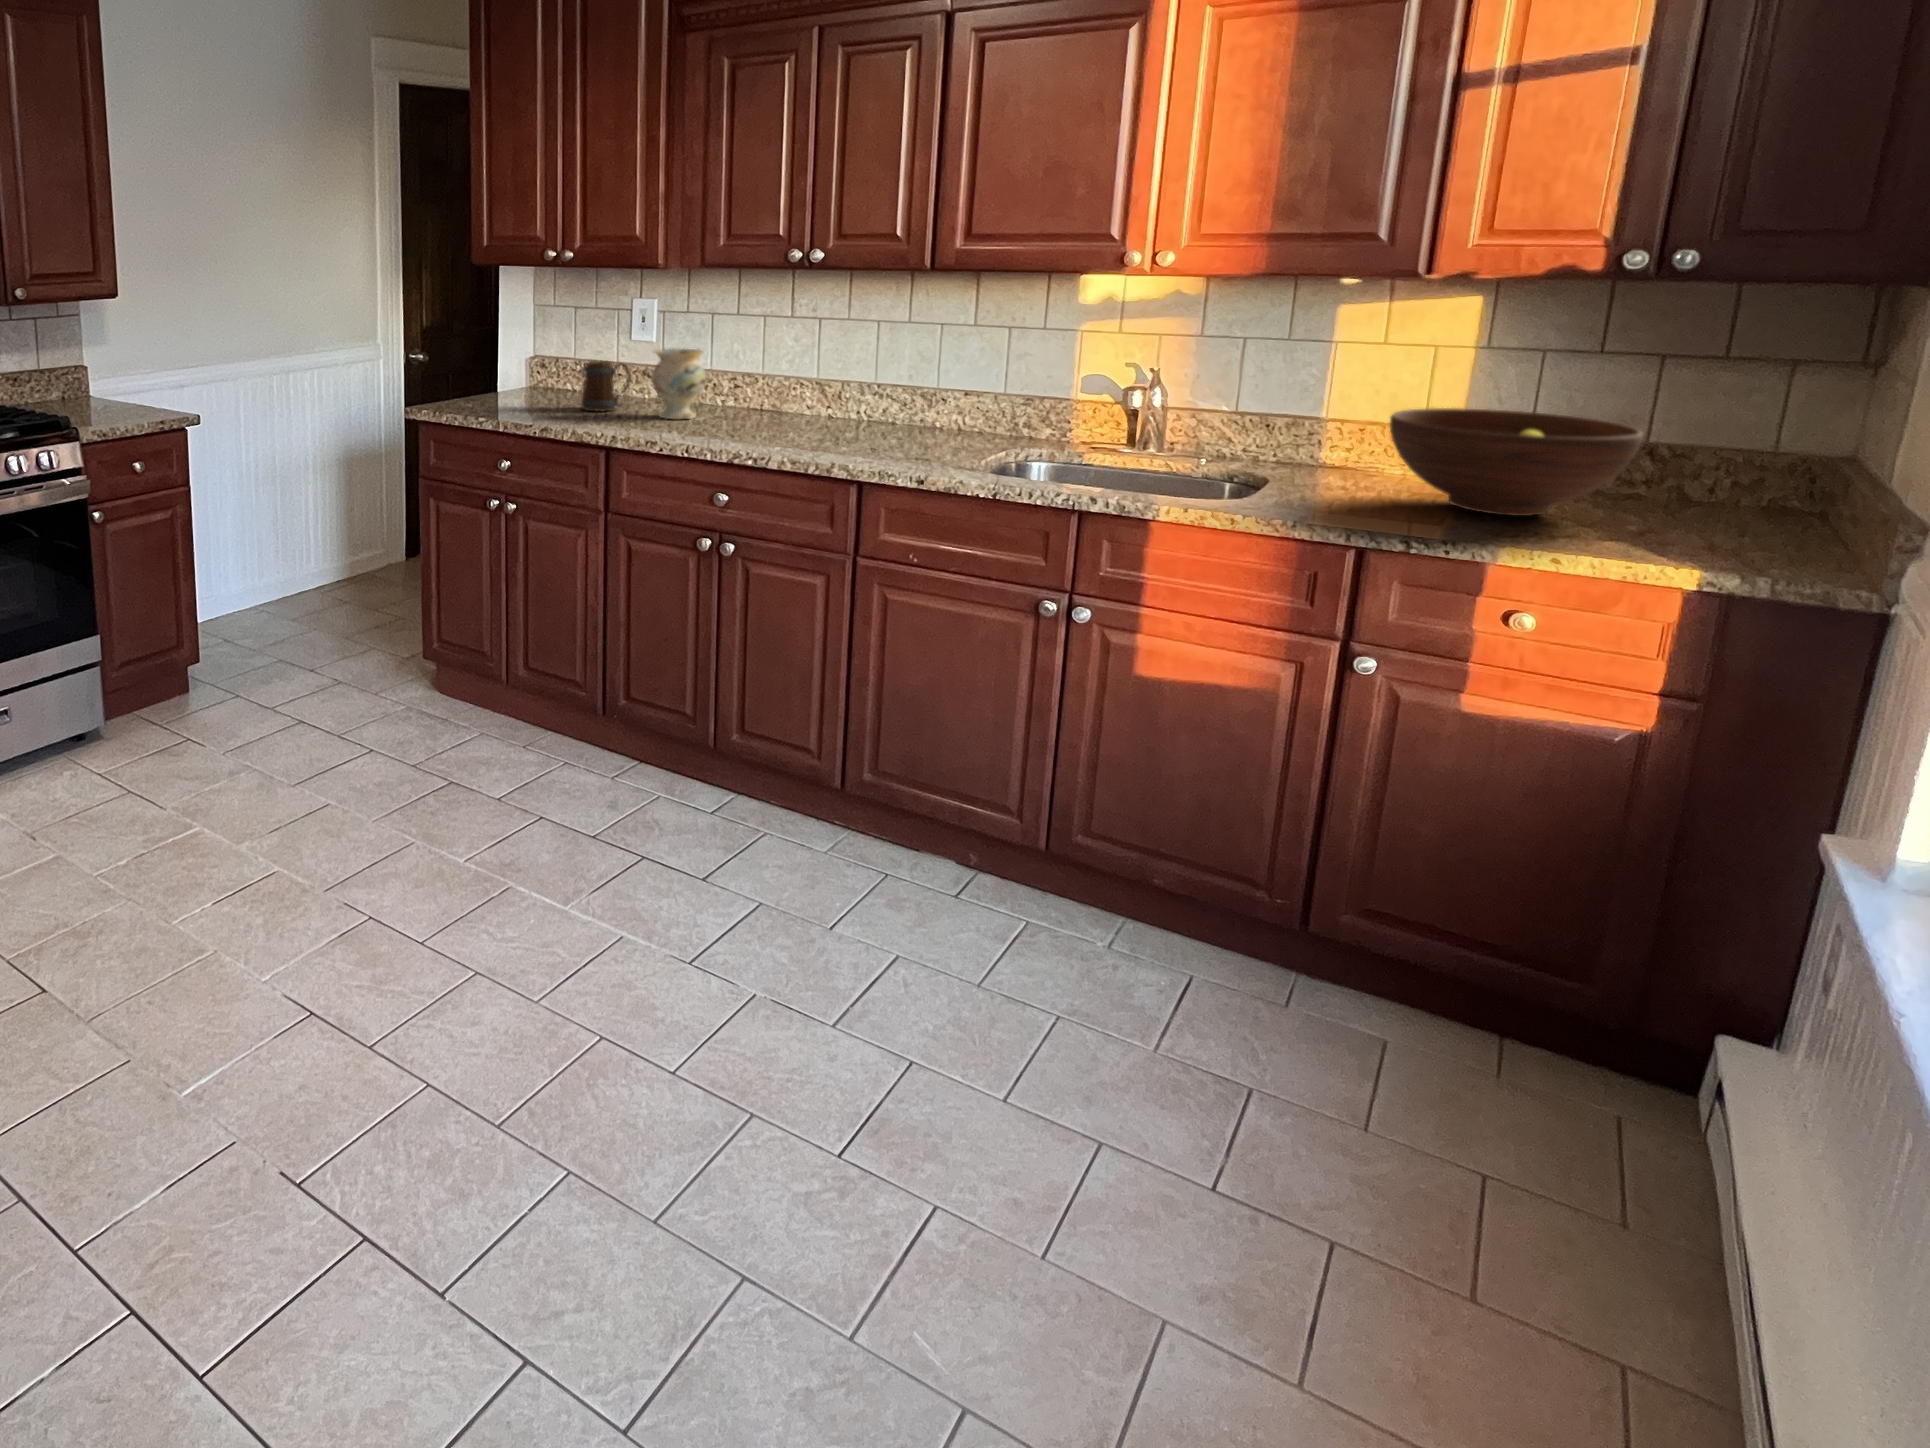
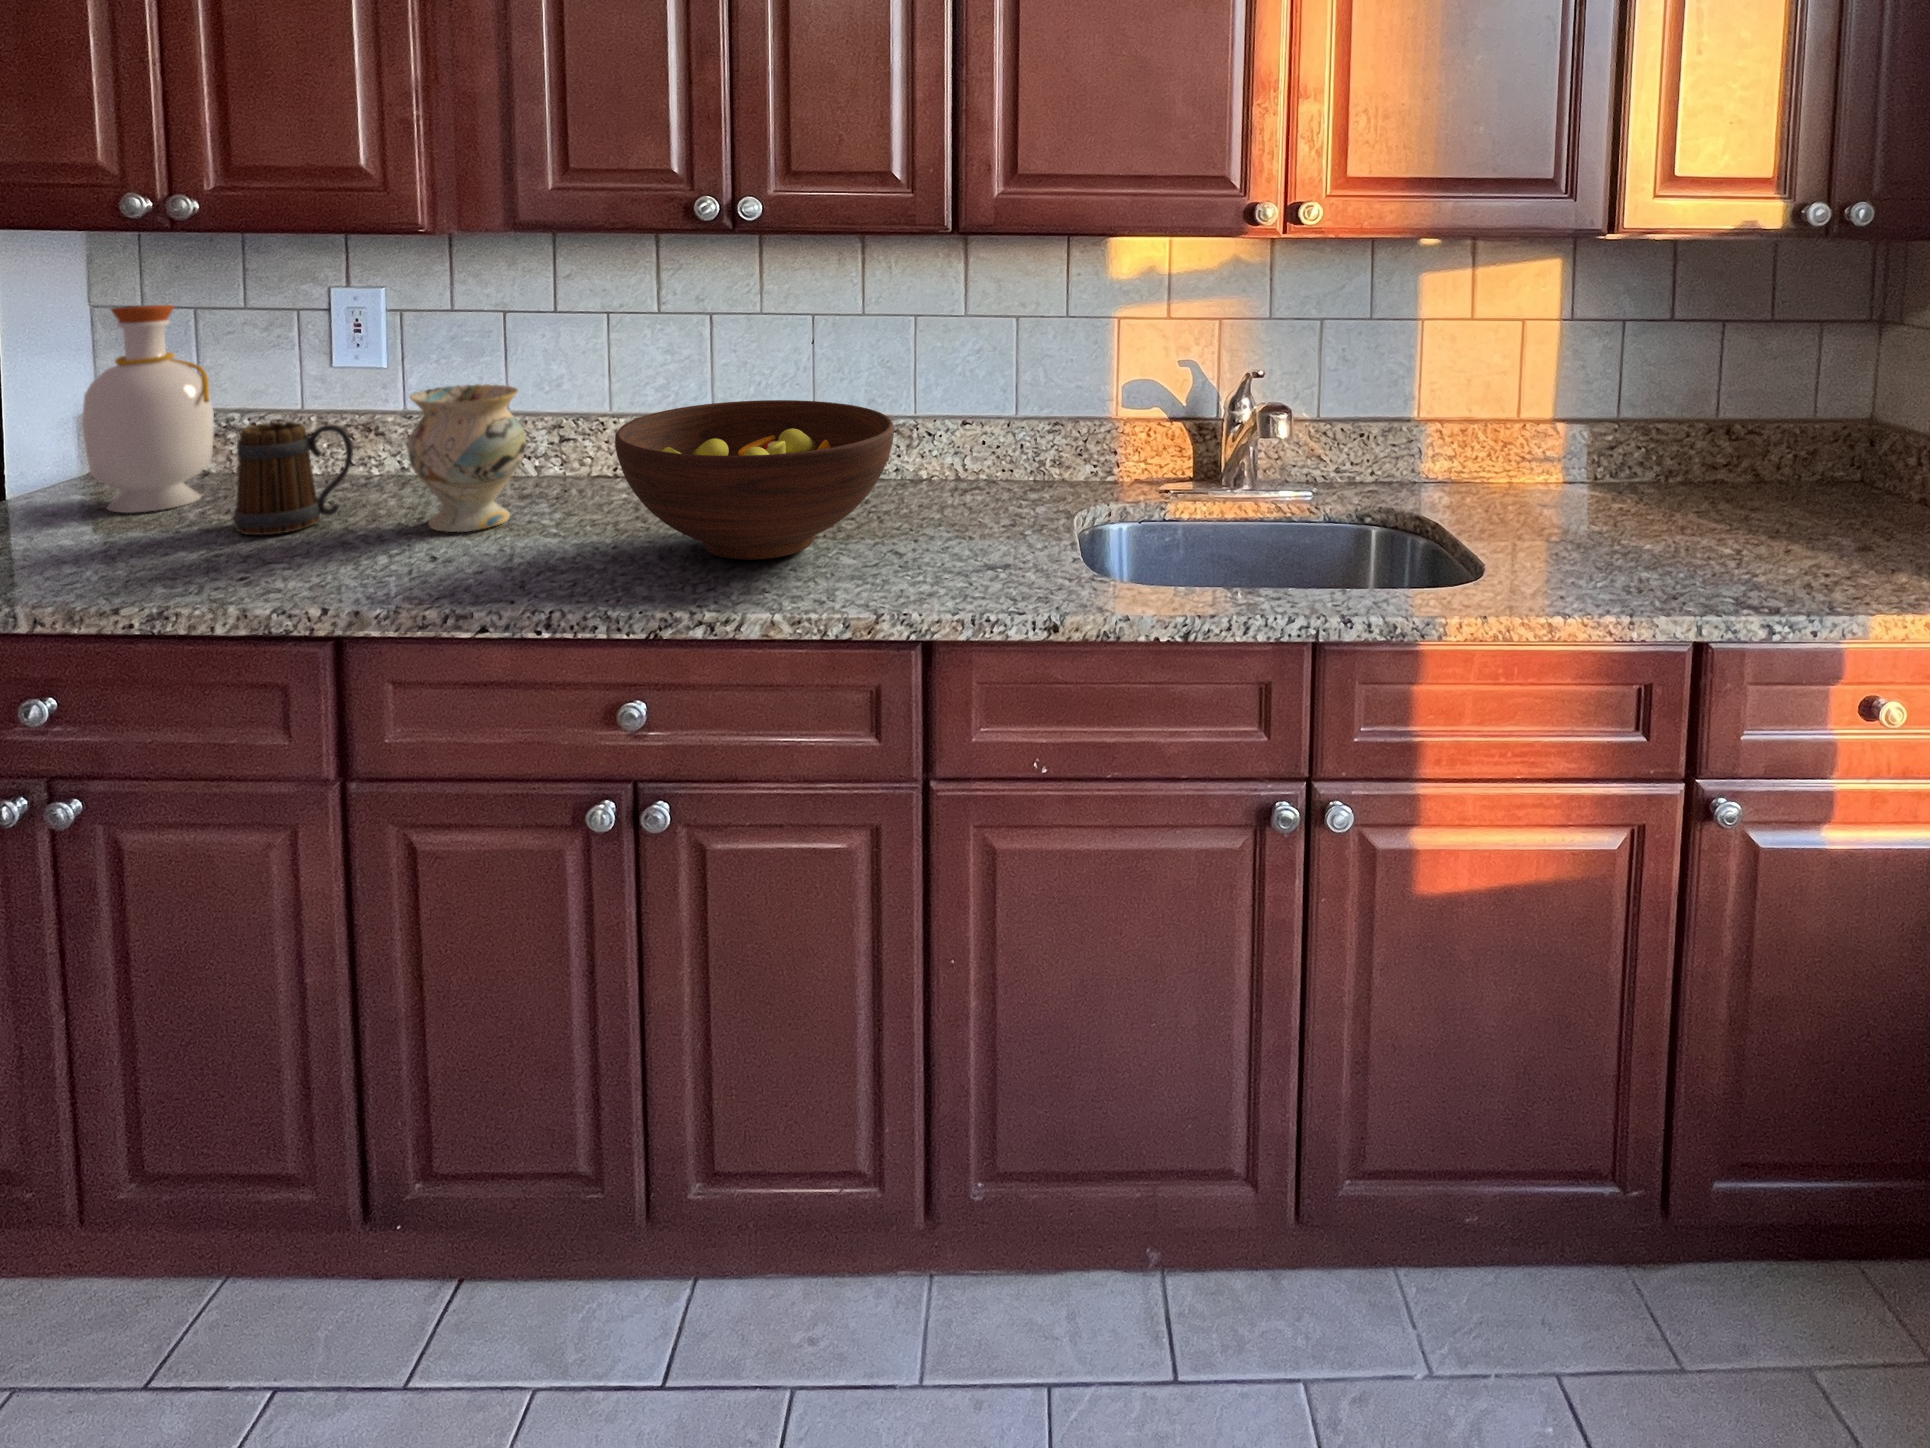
bottle: none [530,304,579,400] -> present [82,305,214,513]
fruit bowl: present [1390,408,1643,516] -> present [615,400,894,560]

